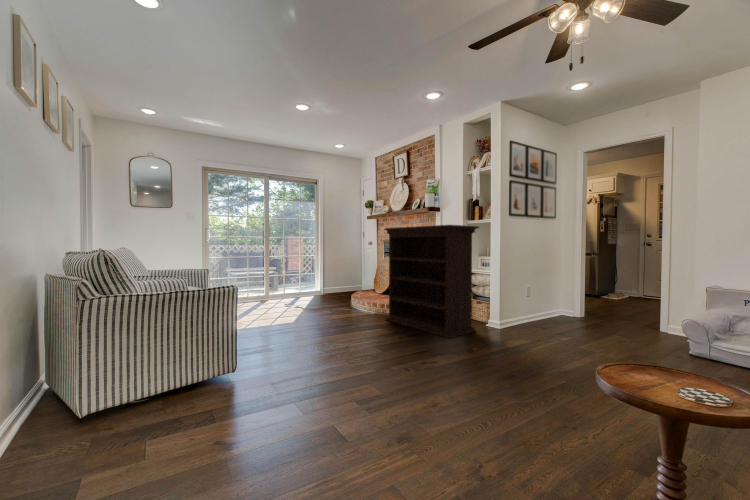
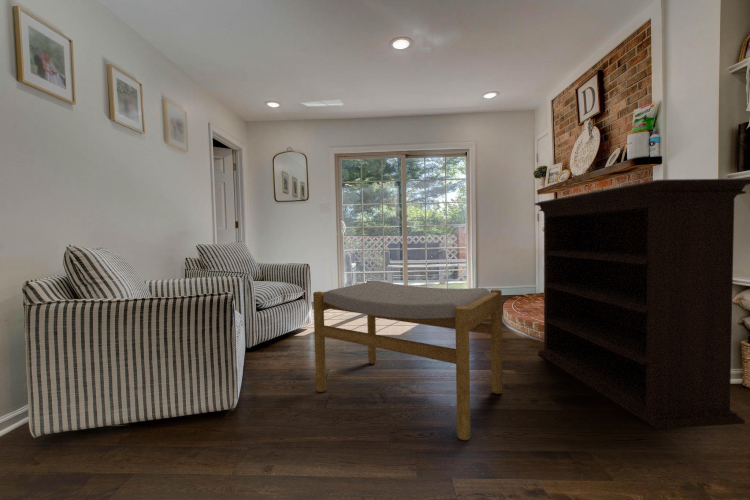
footstool: none [272,279,382,357] -> present [313,281,502,440]

